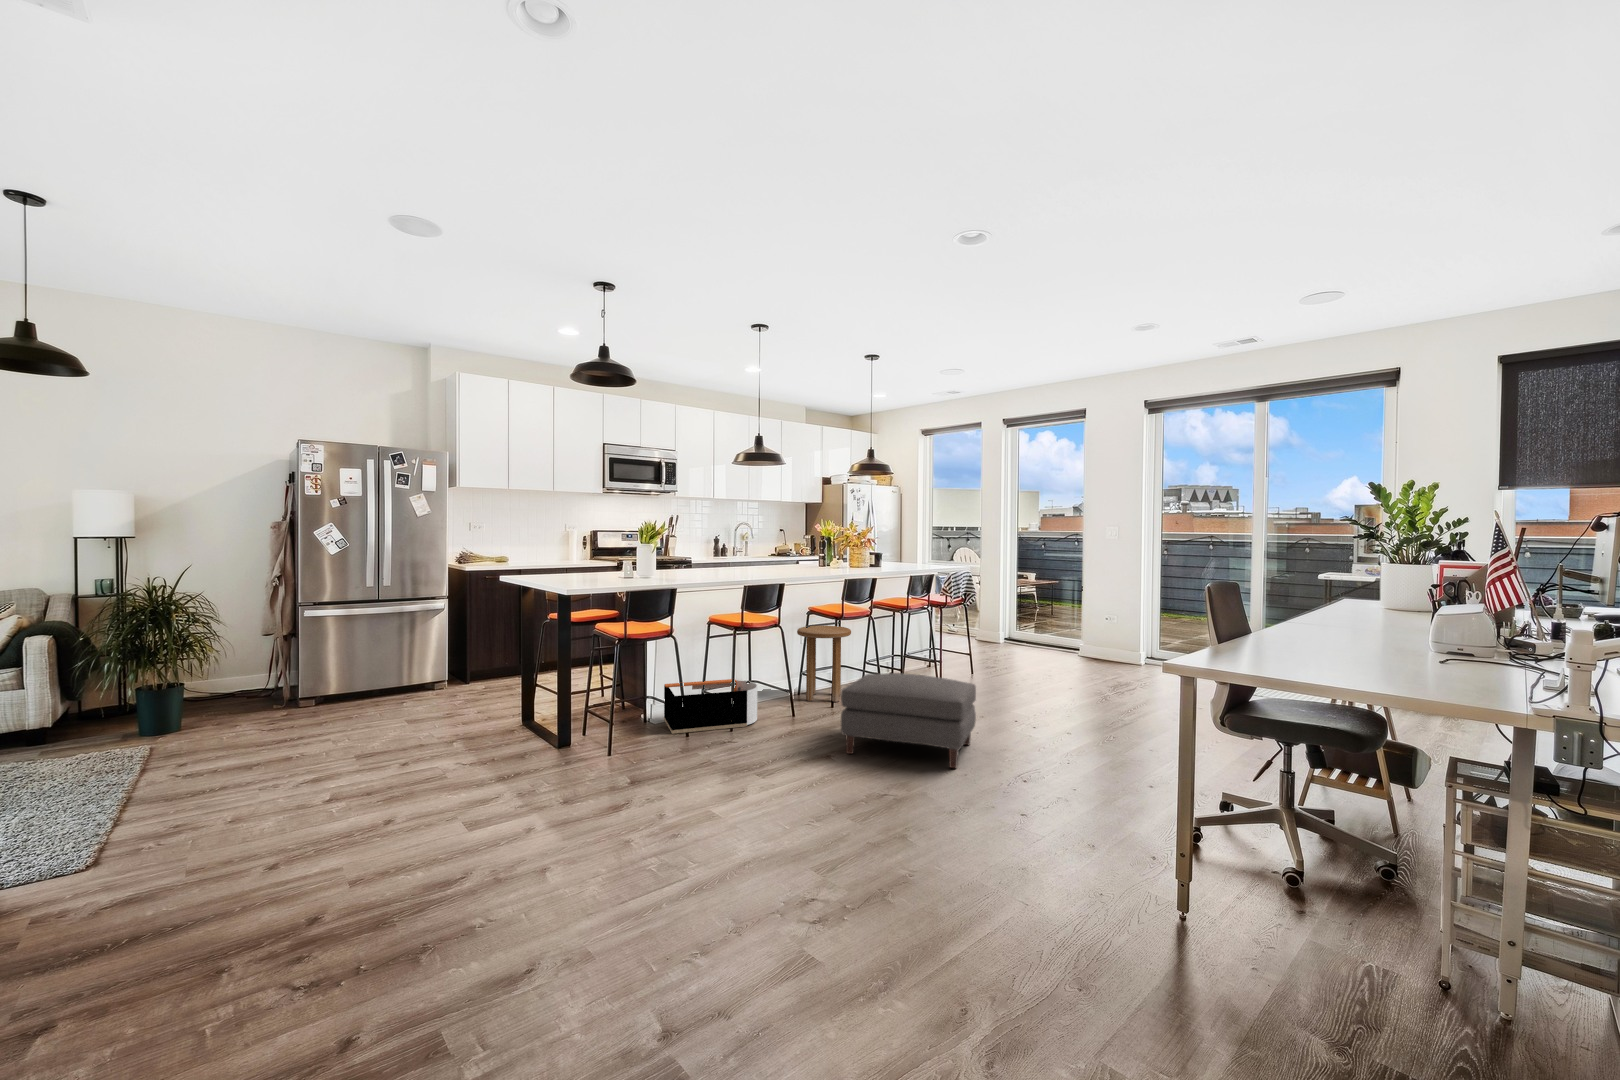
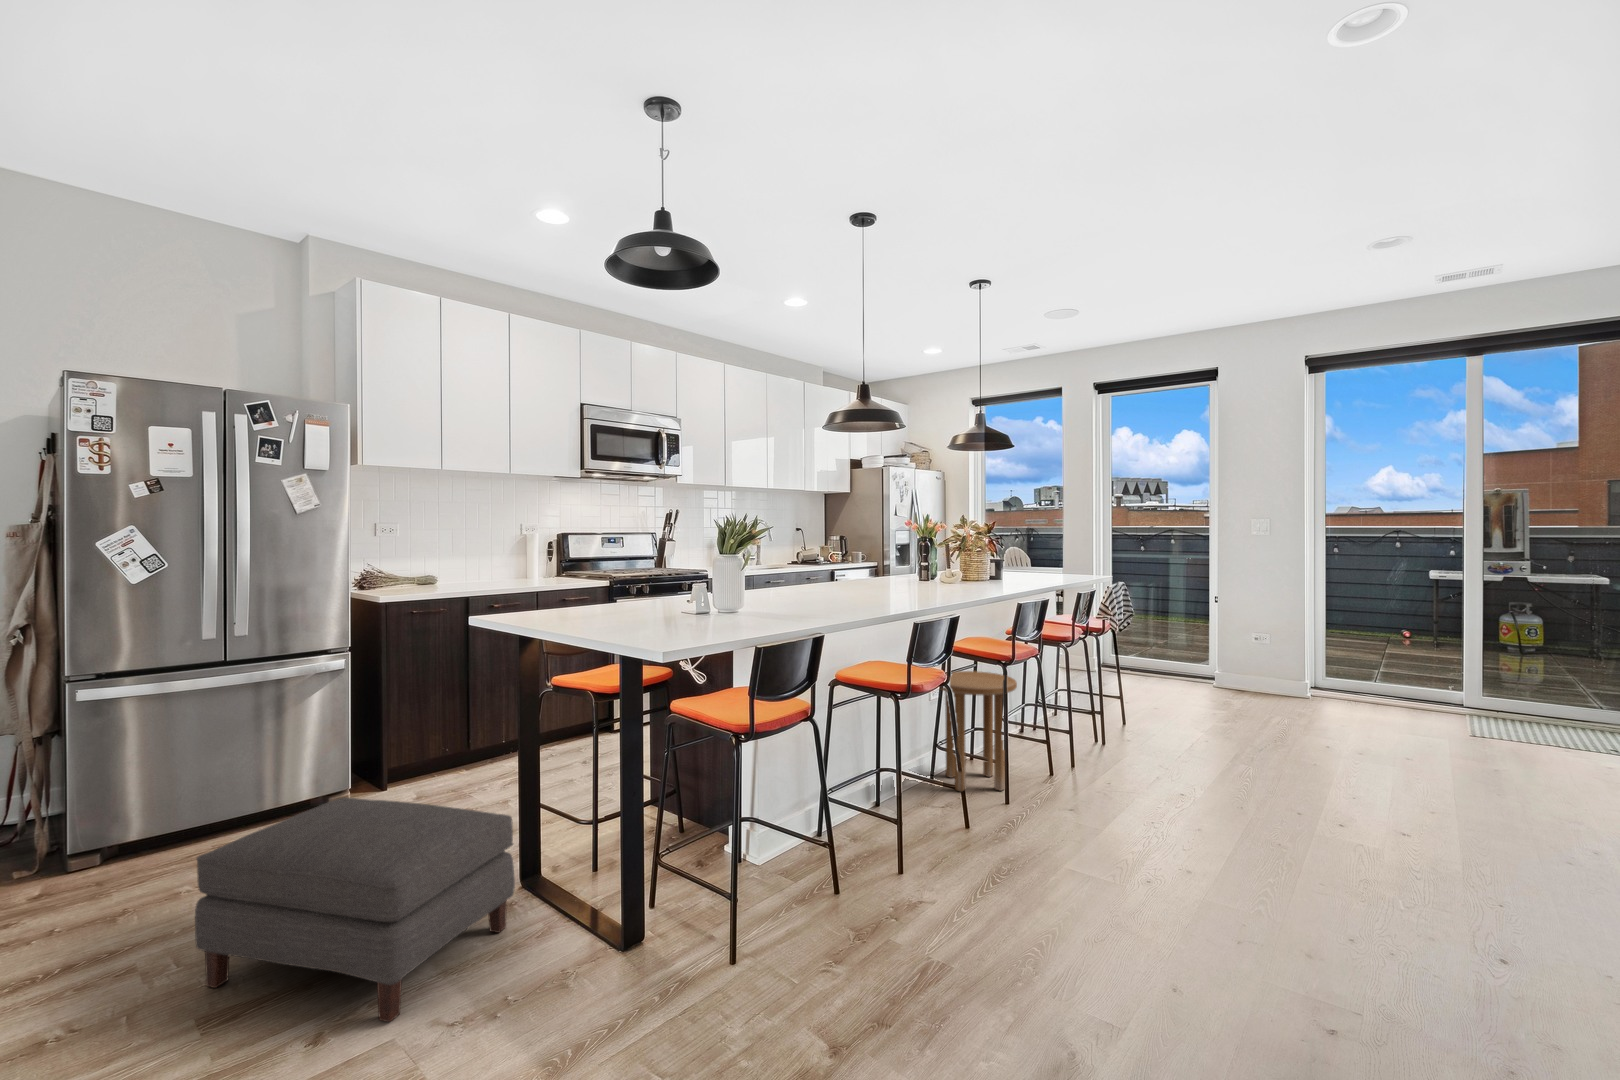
ottoman: present [841,673,976,768] -> present [195,797,515,1022]
storage bin: present [664,679,757,734] -> none [768,772,924,889]

